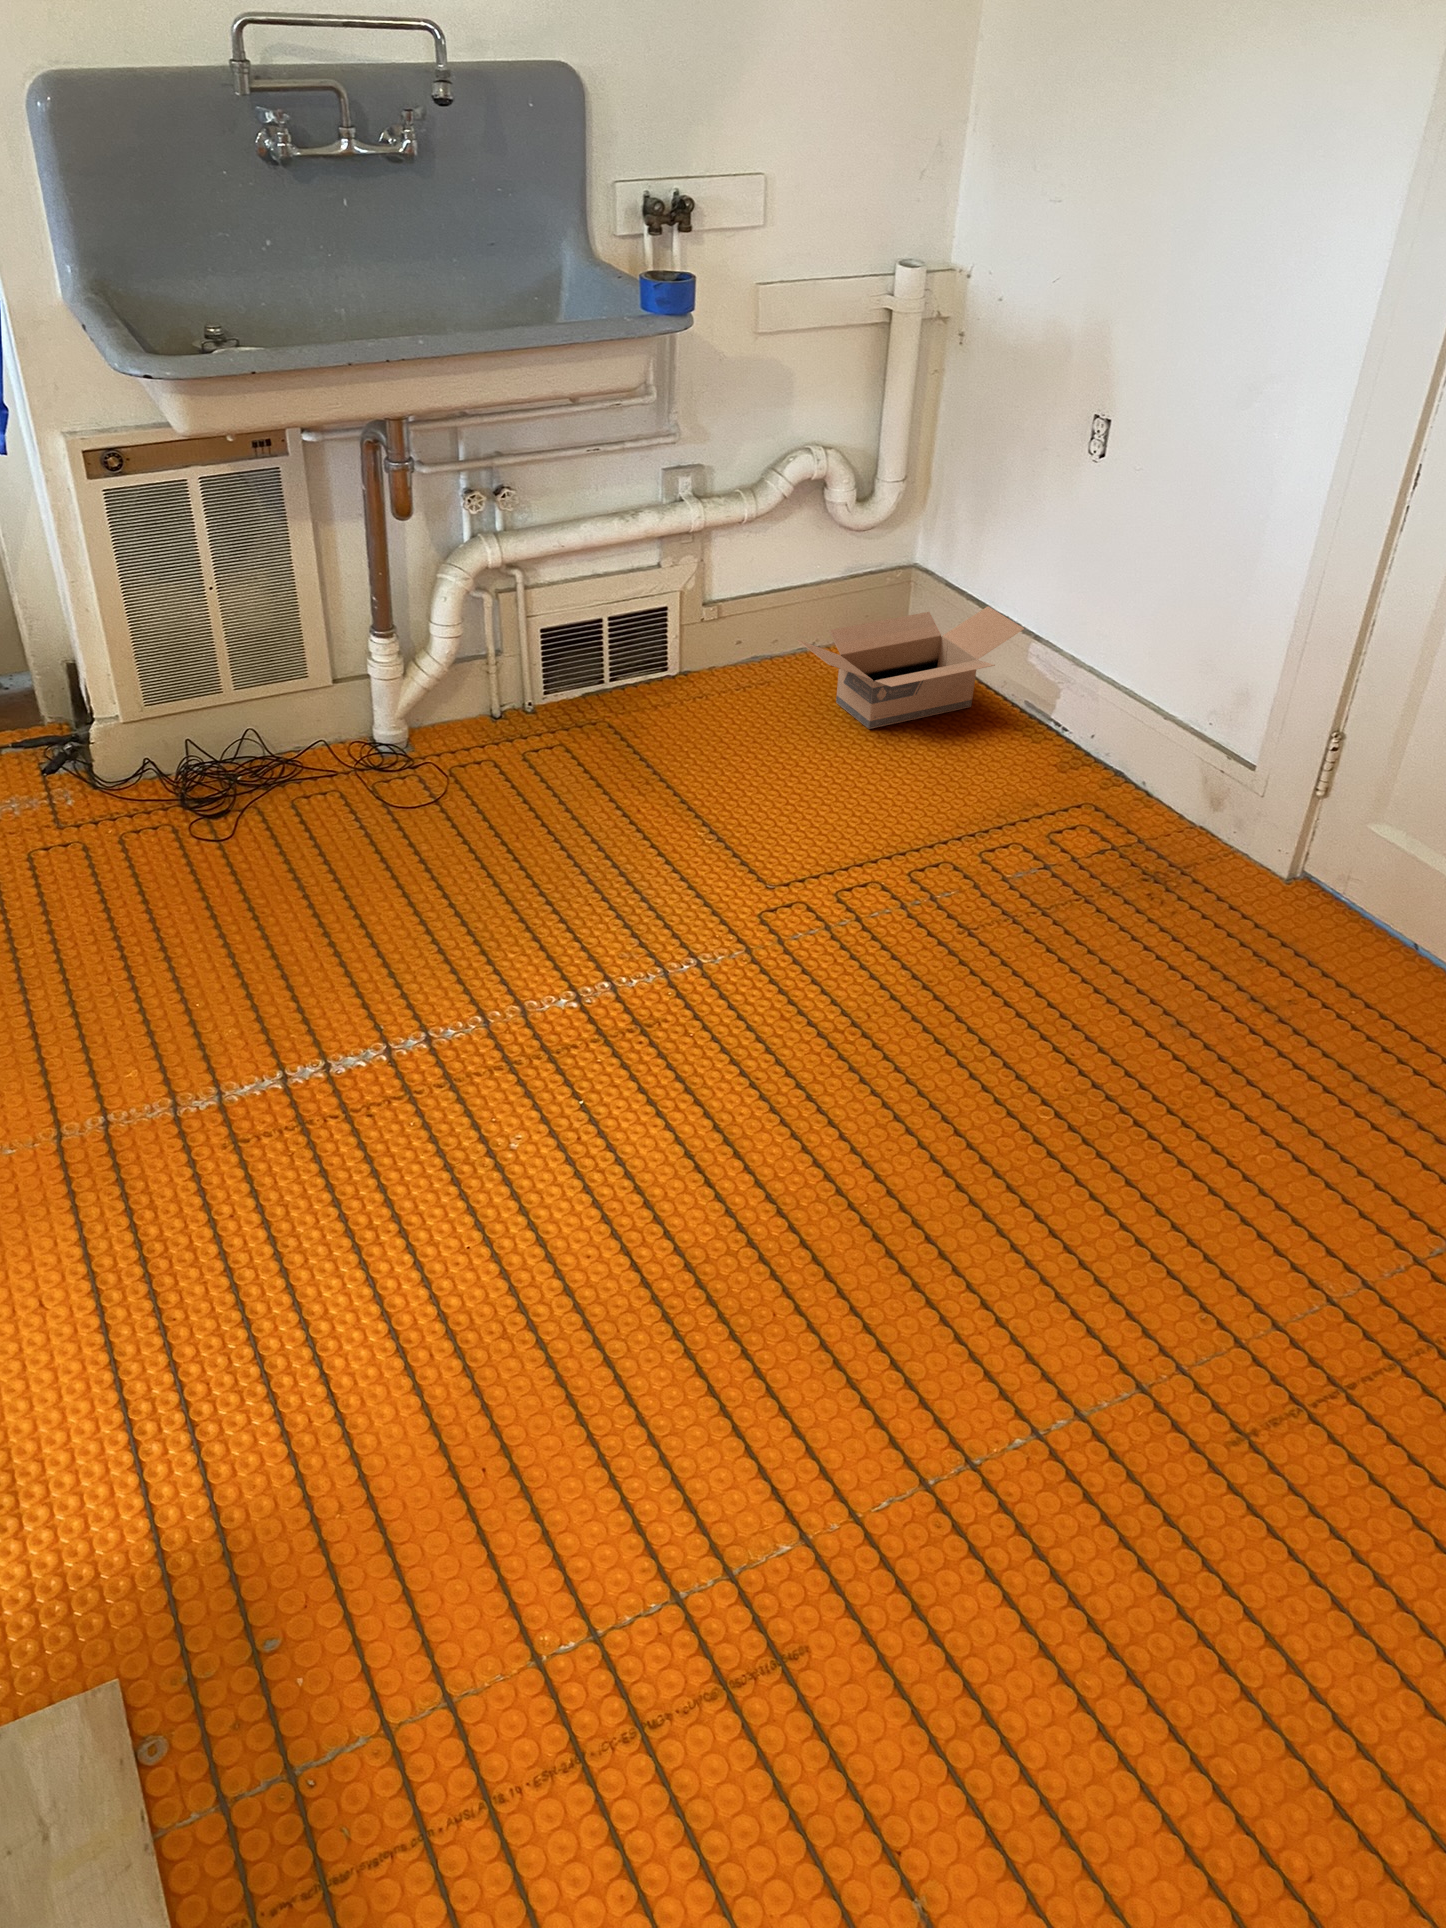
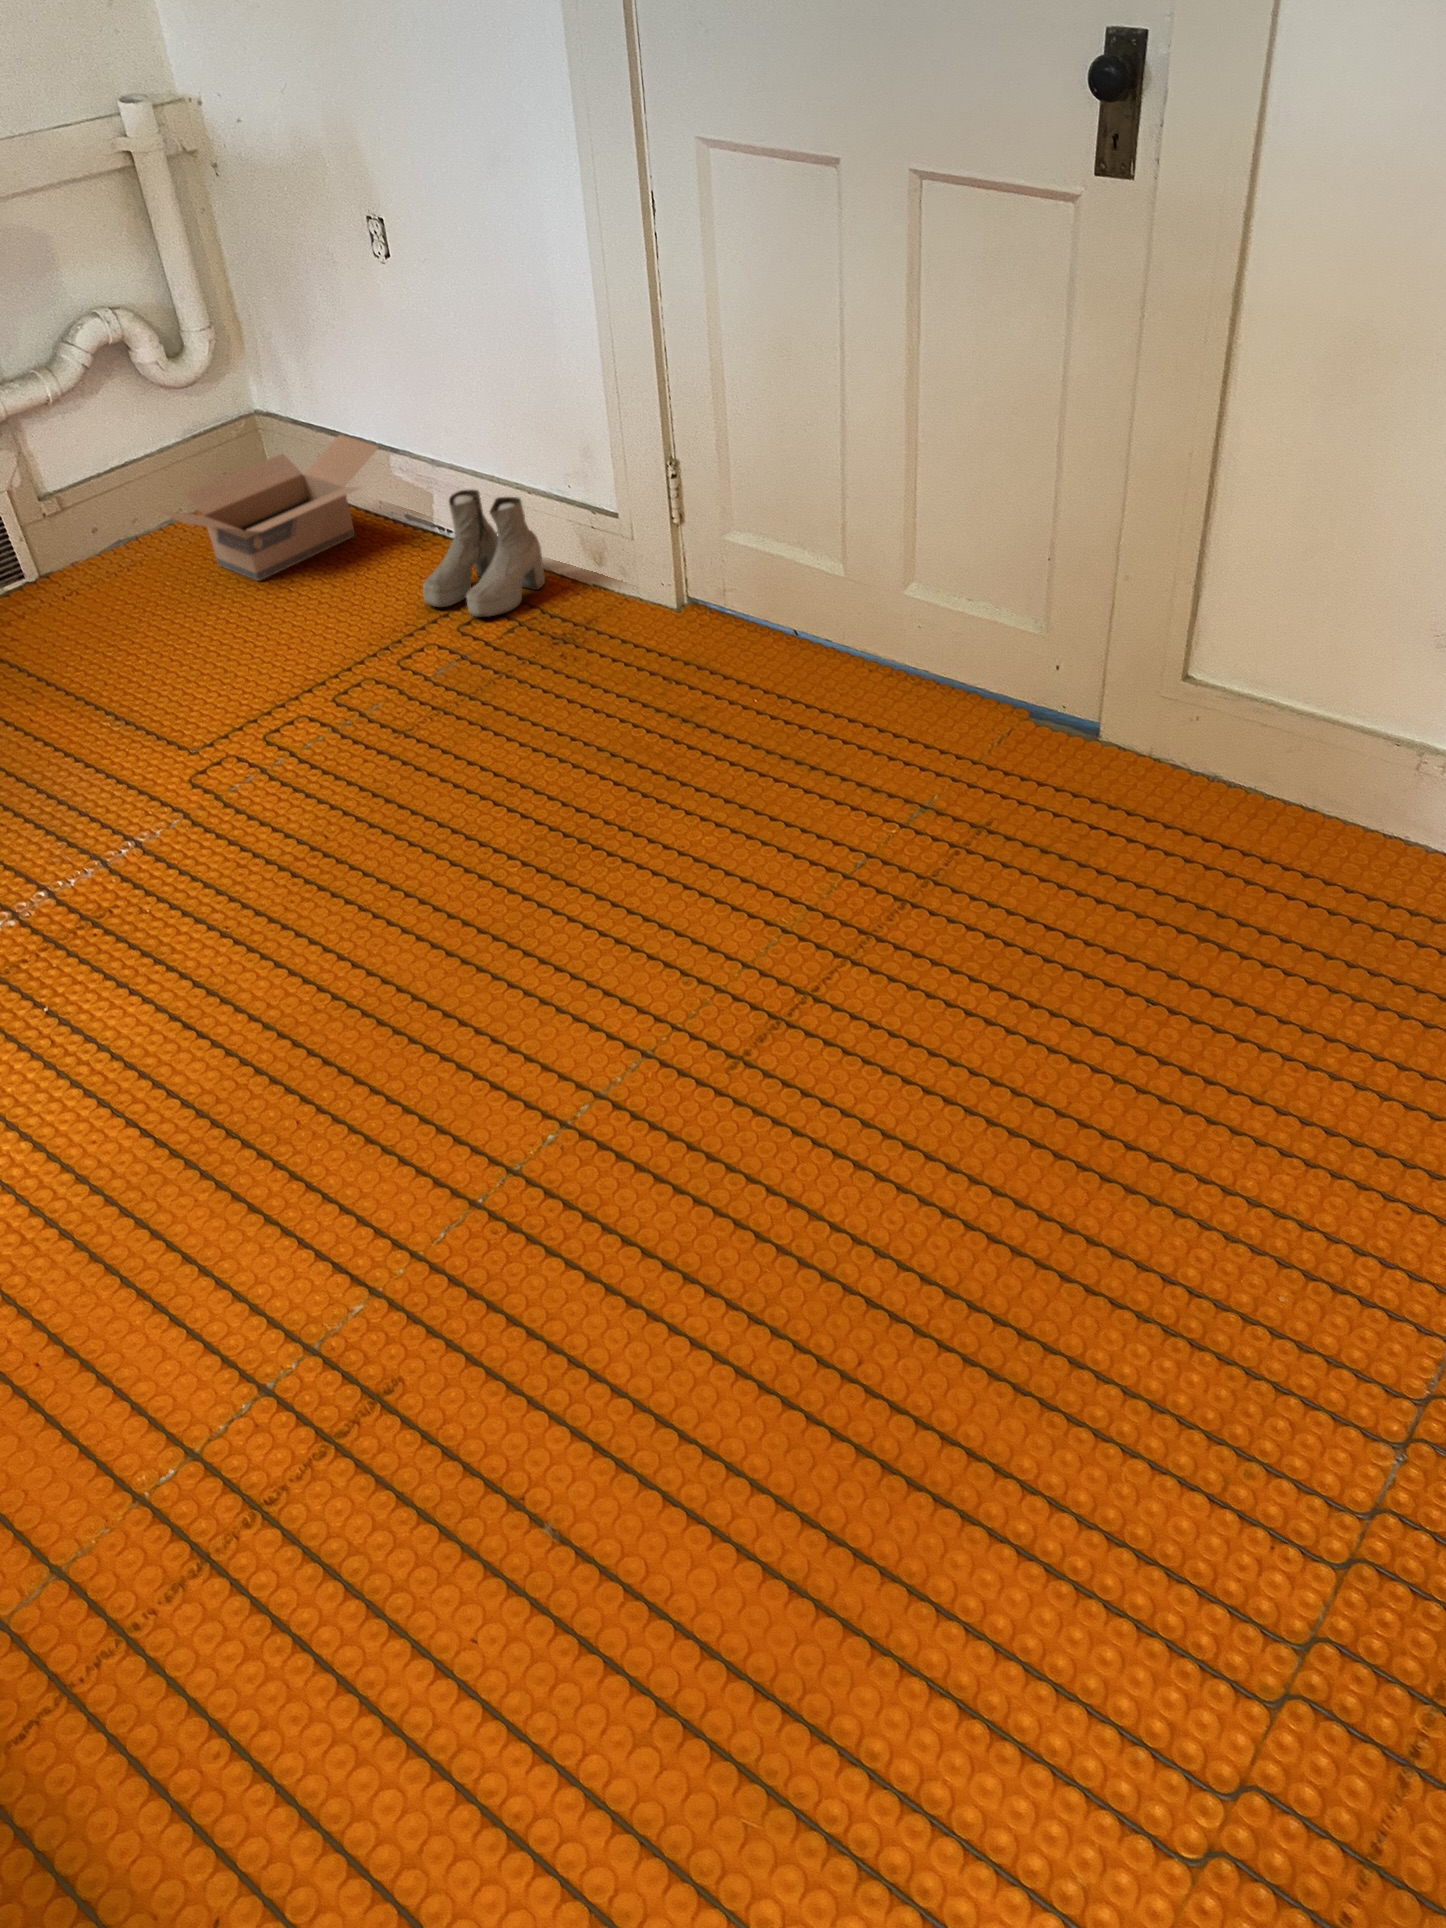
boots: none [1024,699,1160,832] -> present [423,490,545,617]

